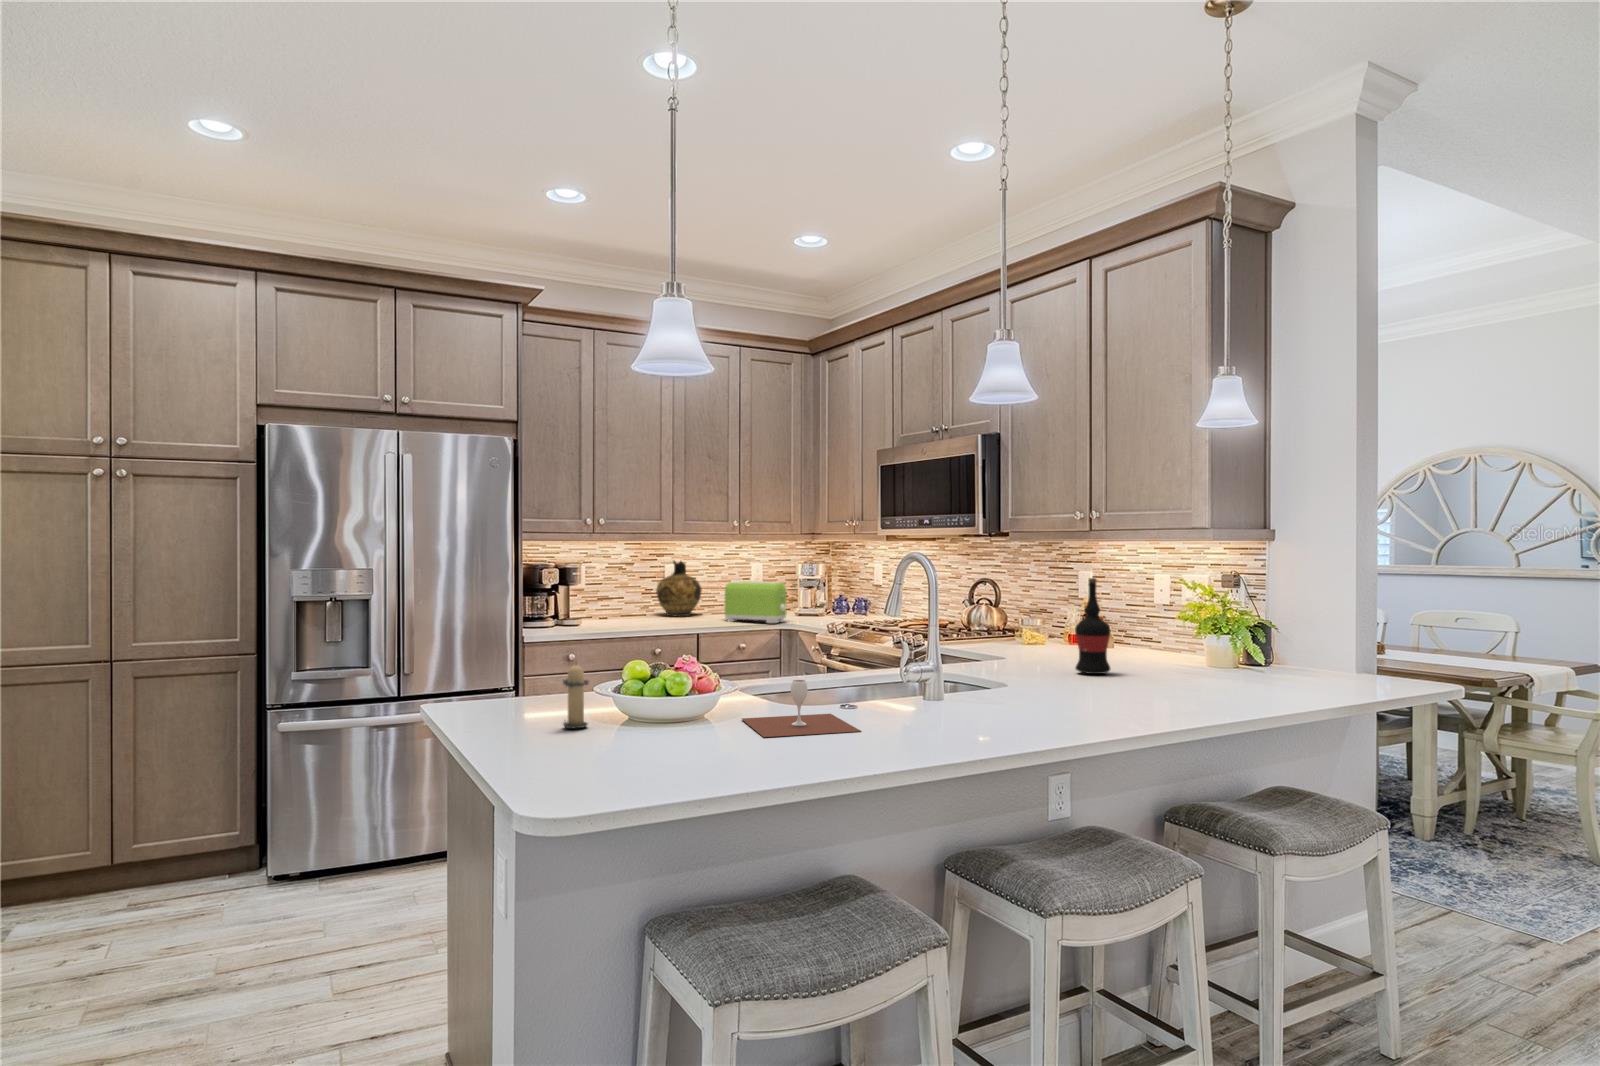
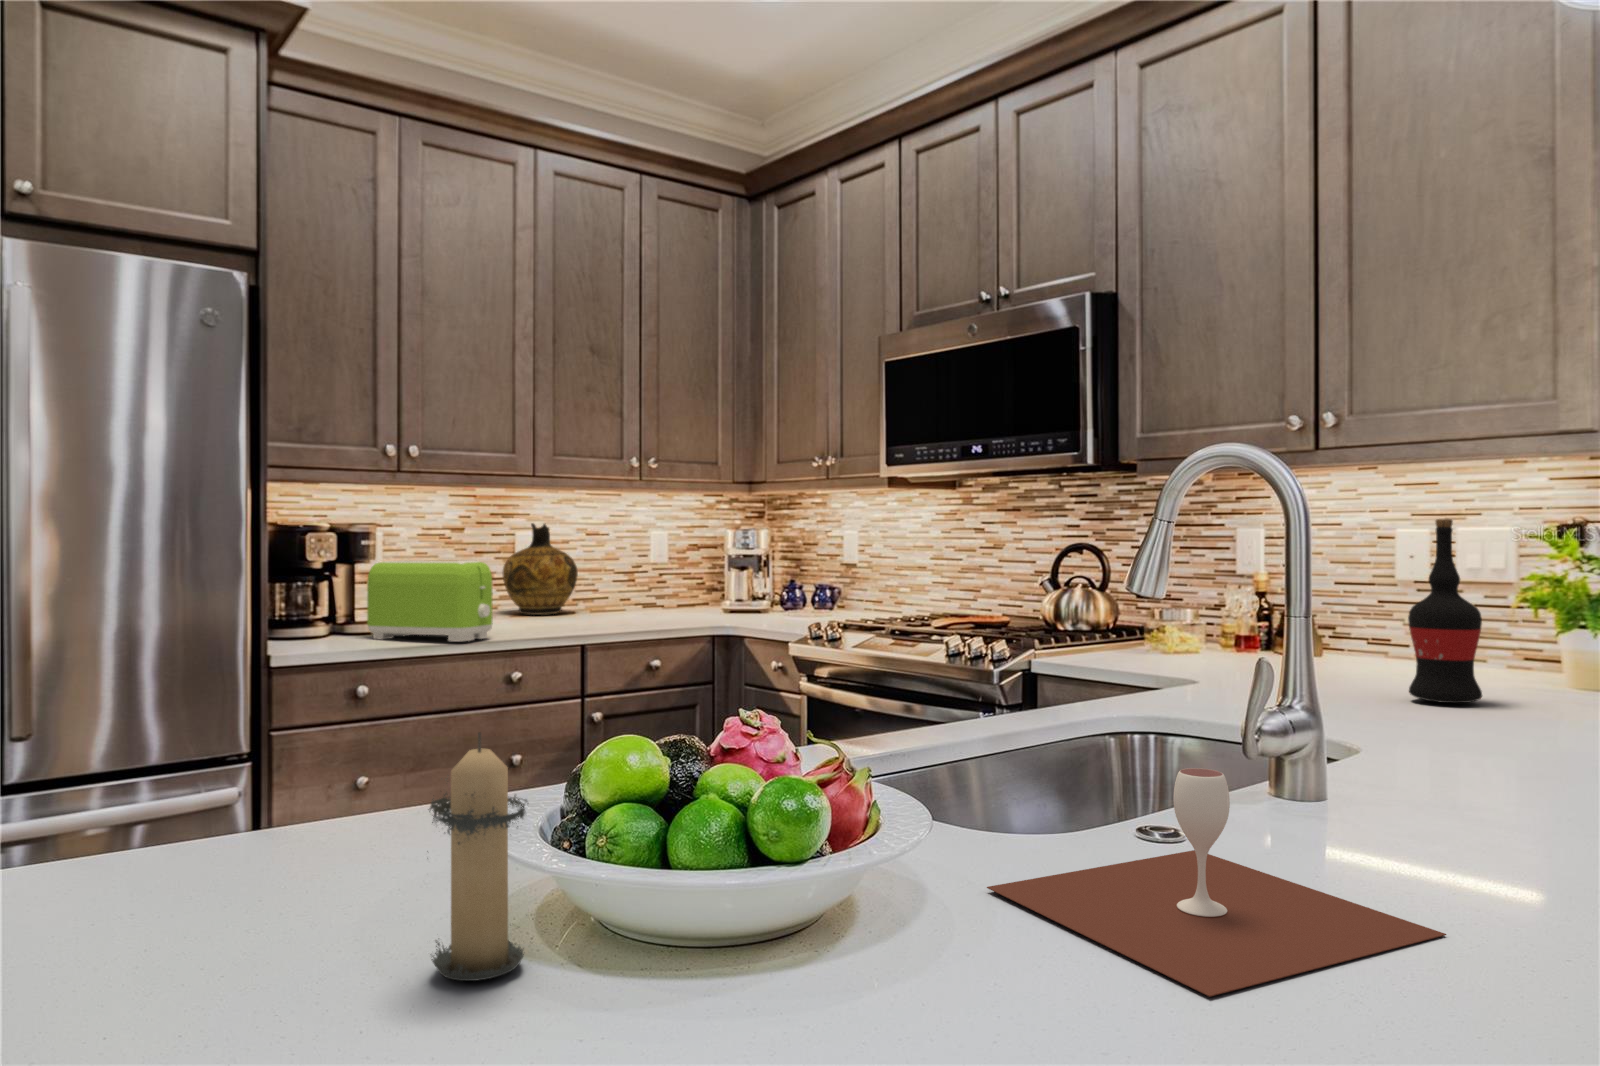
toaster: present [725,581,787,623] -> present [367,560,493,641]

